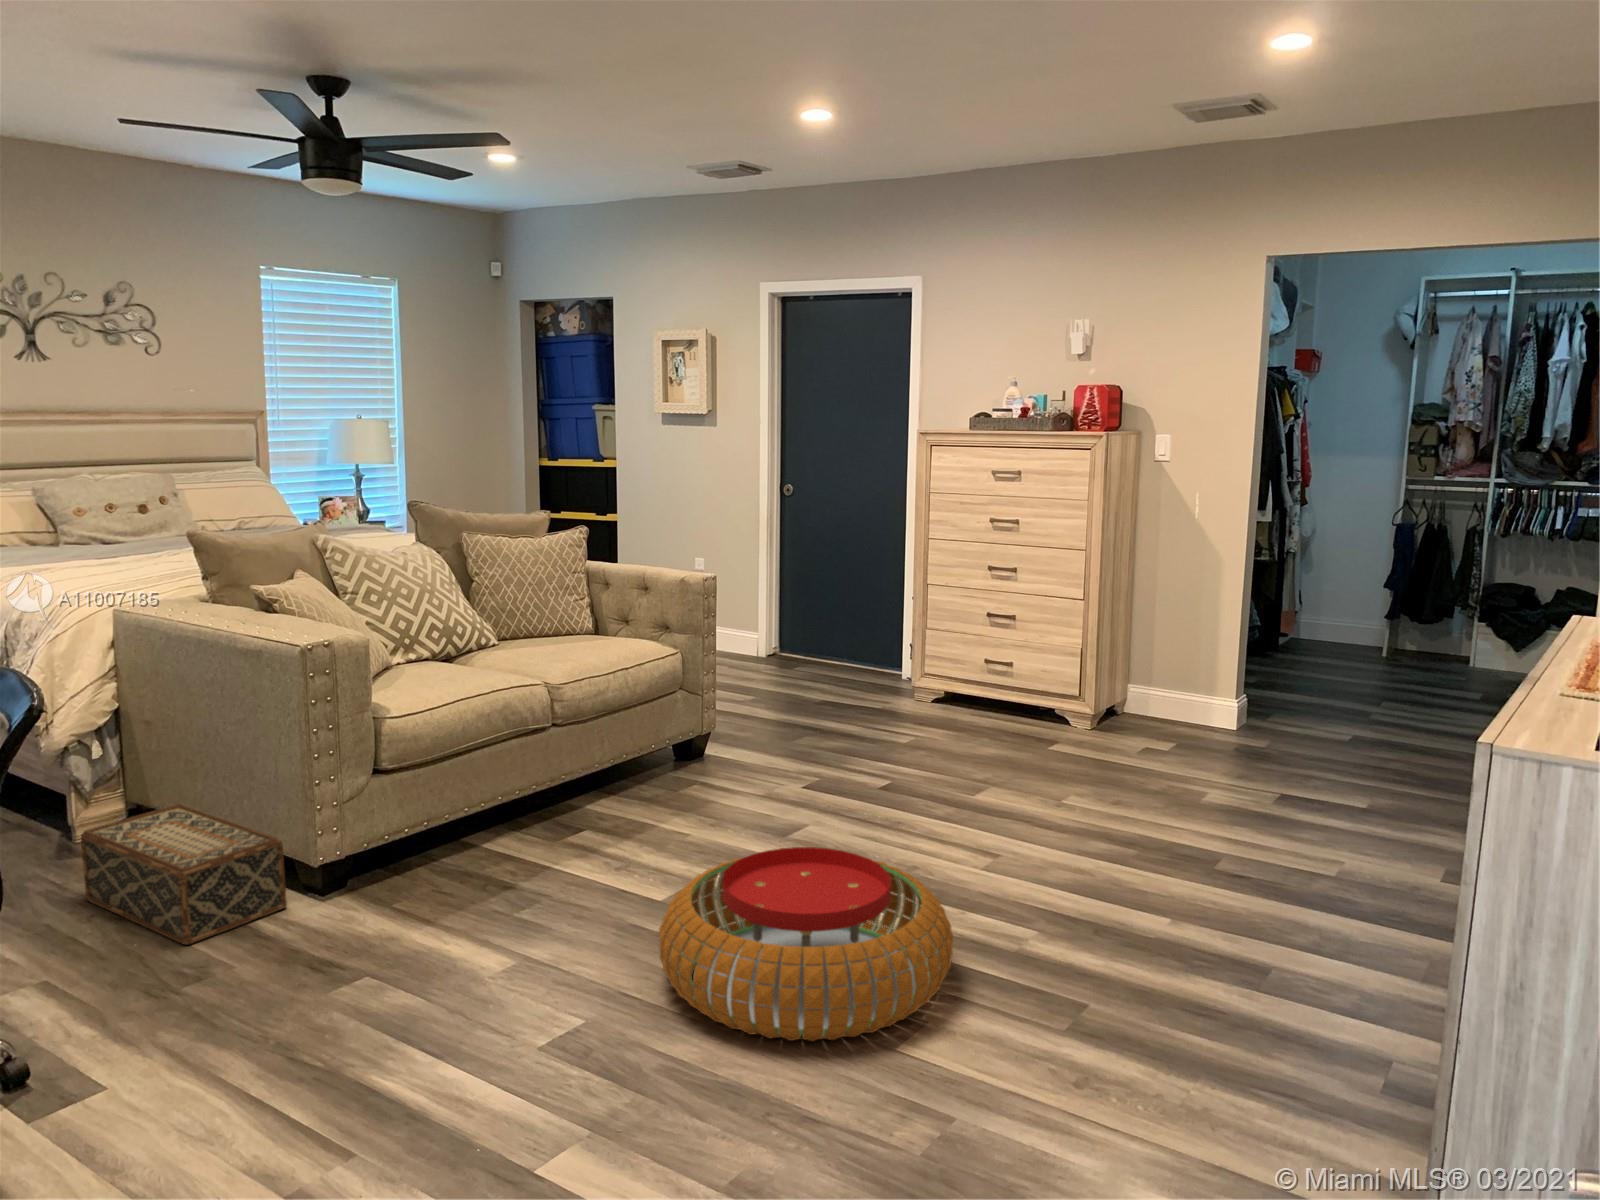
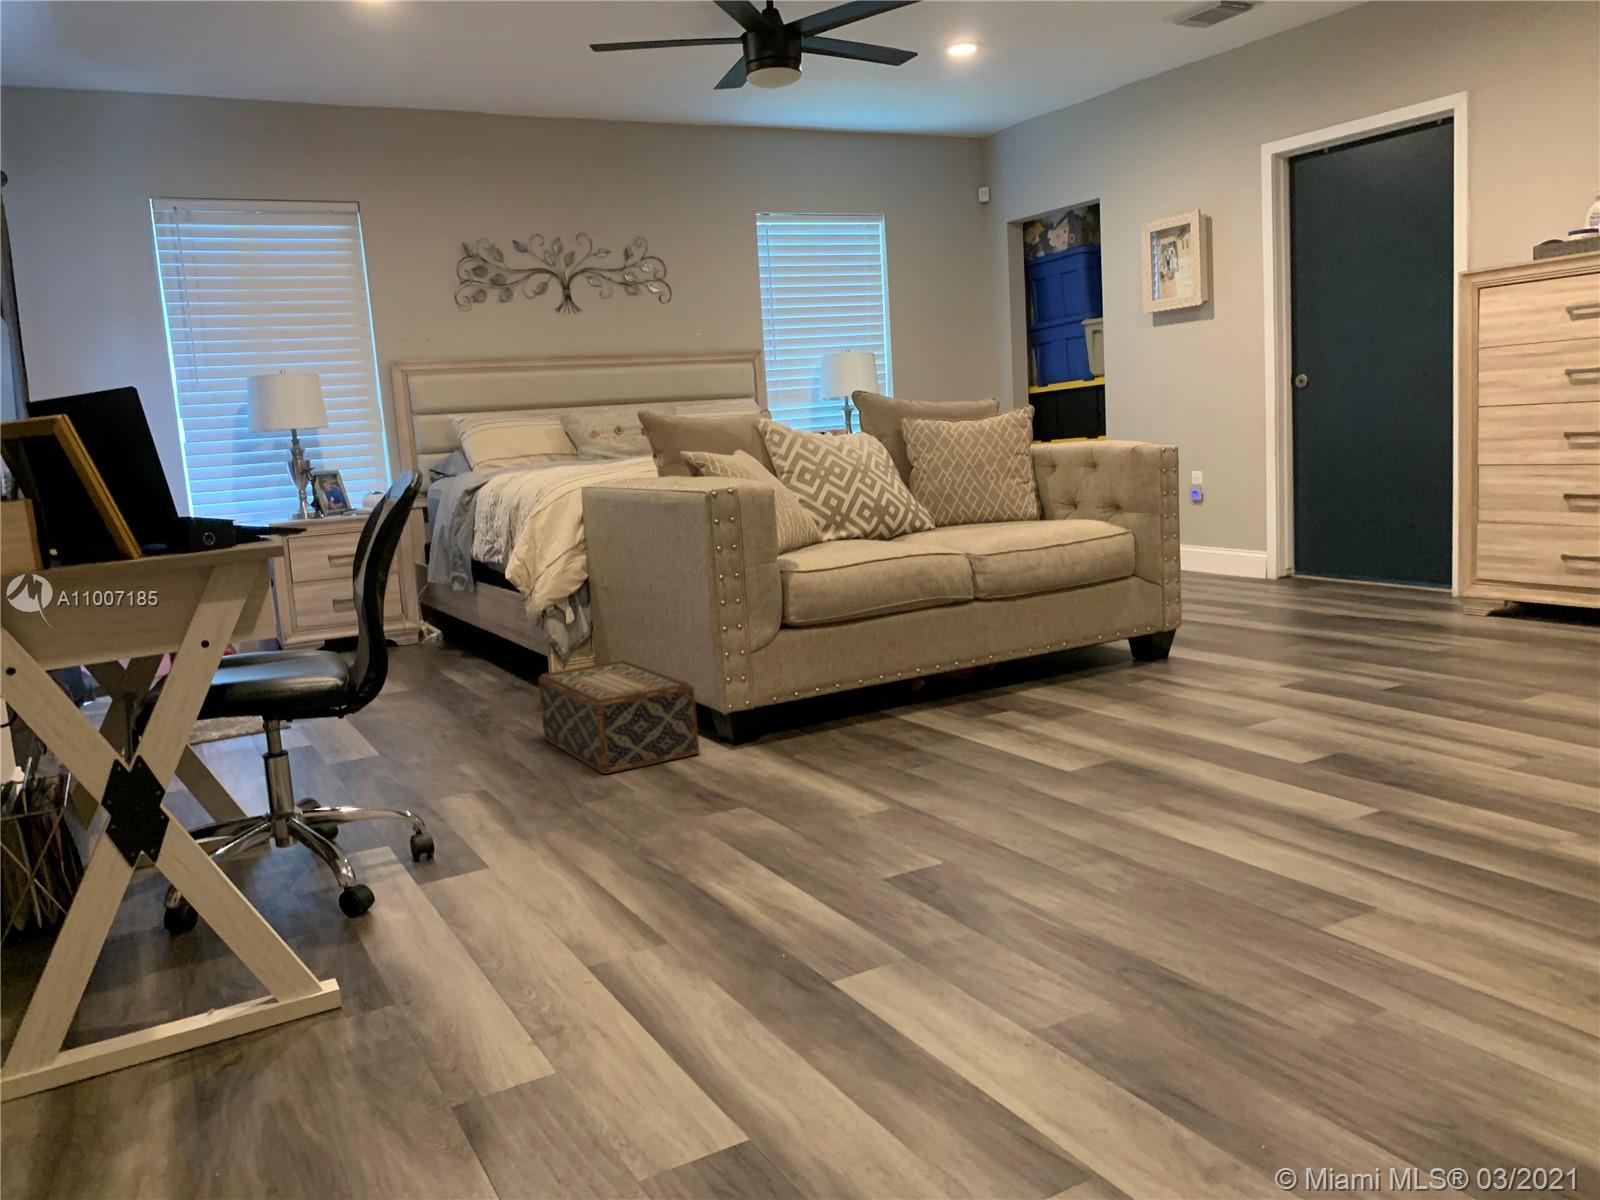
pouf: present [659,847,953,1041] -> none [1033,700,1420,910]

